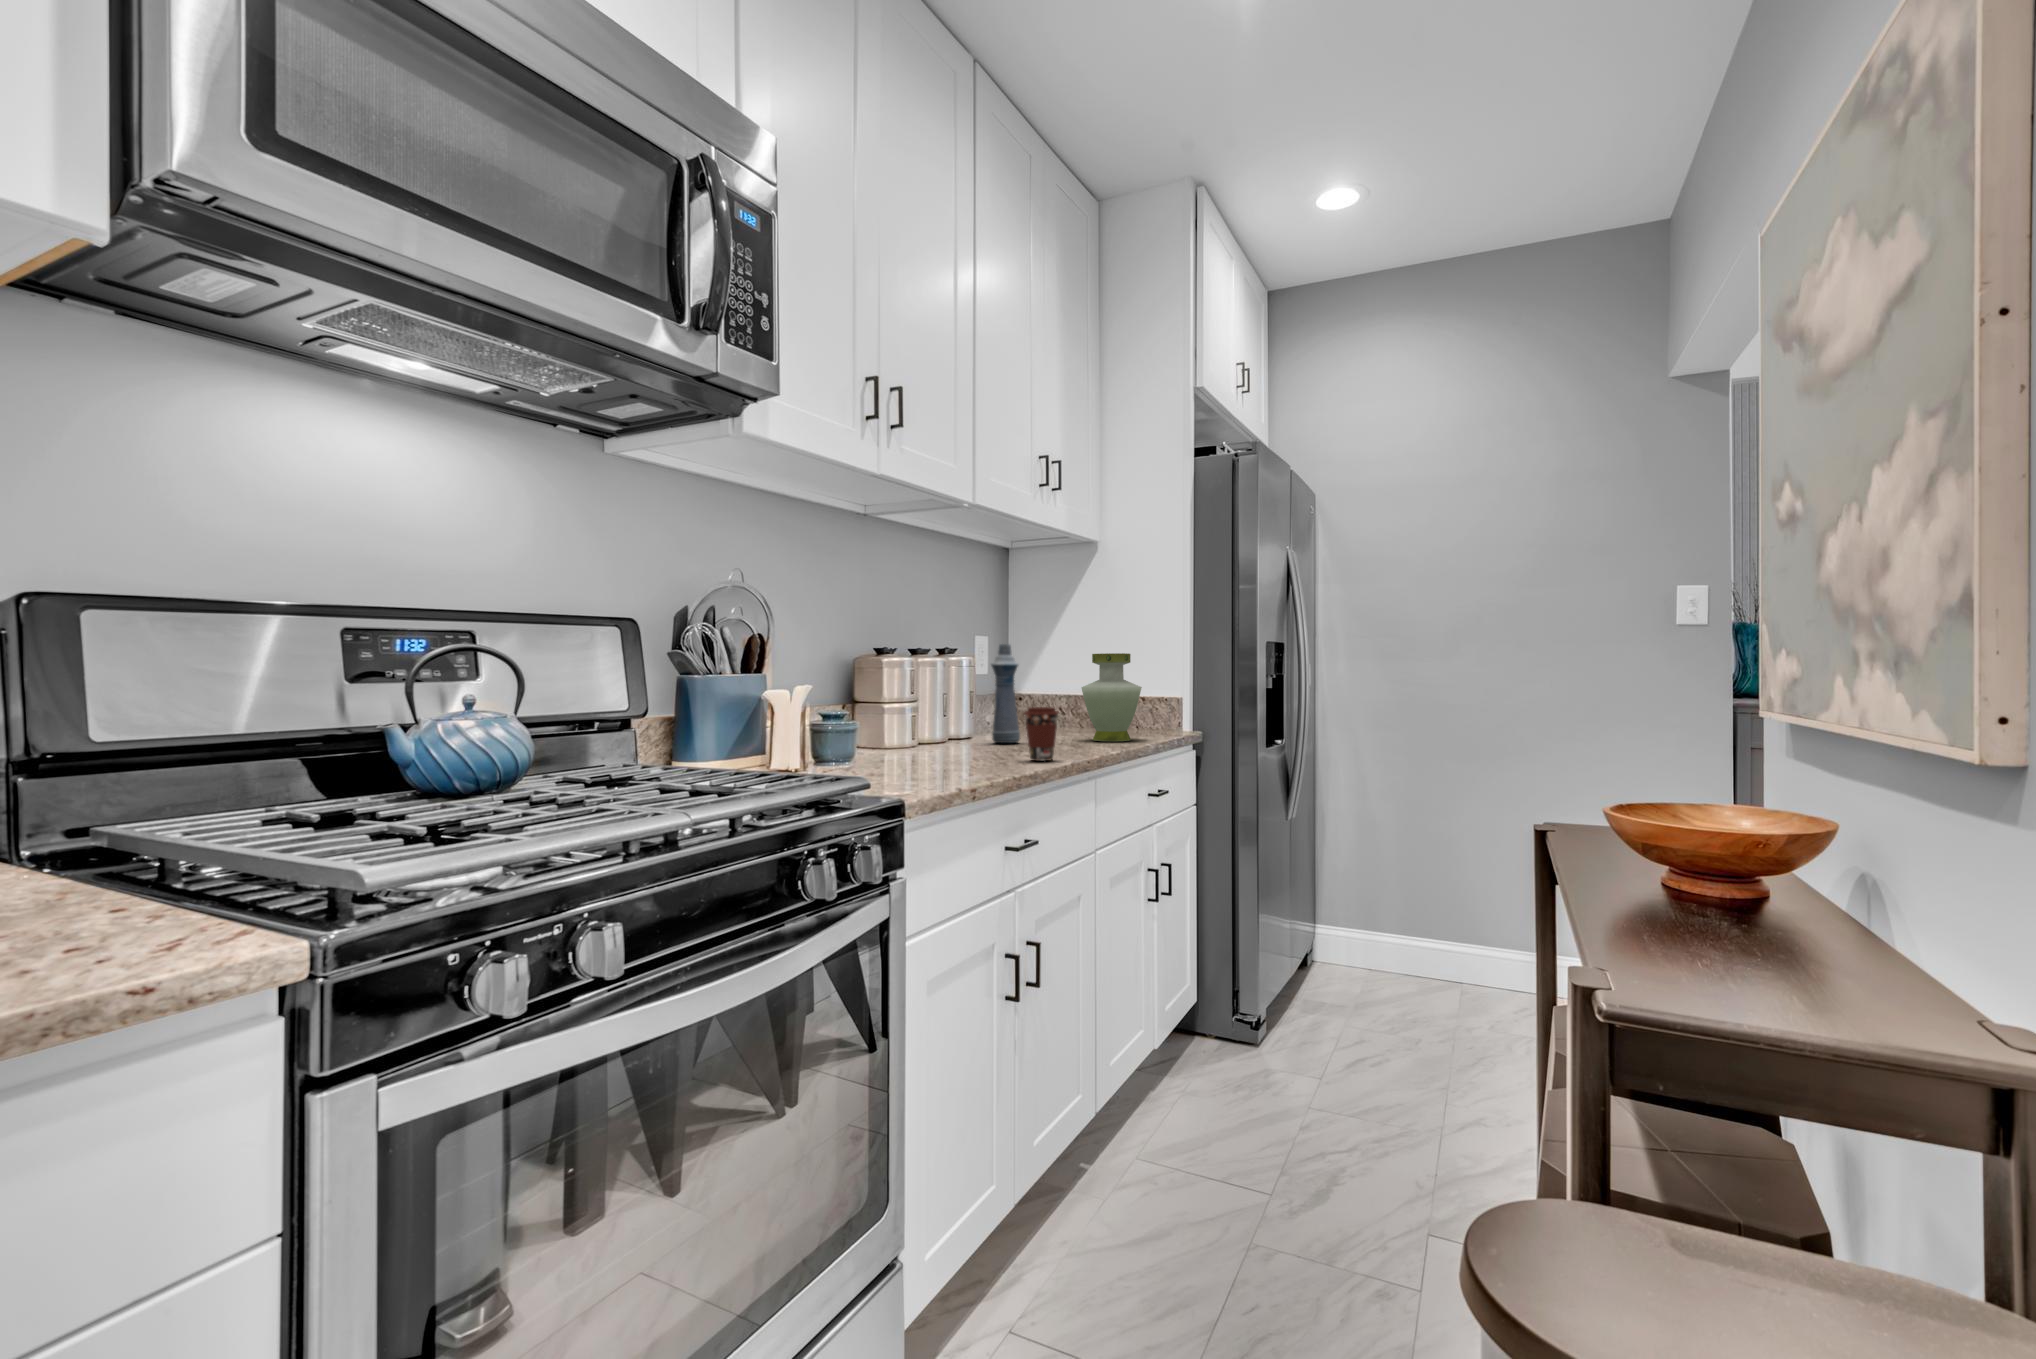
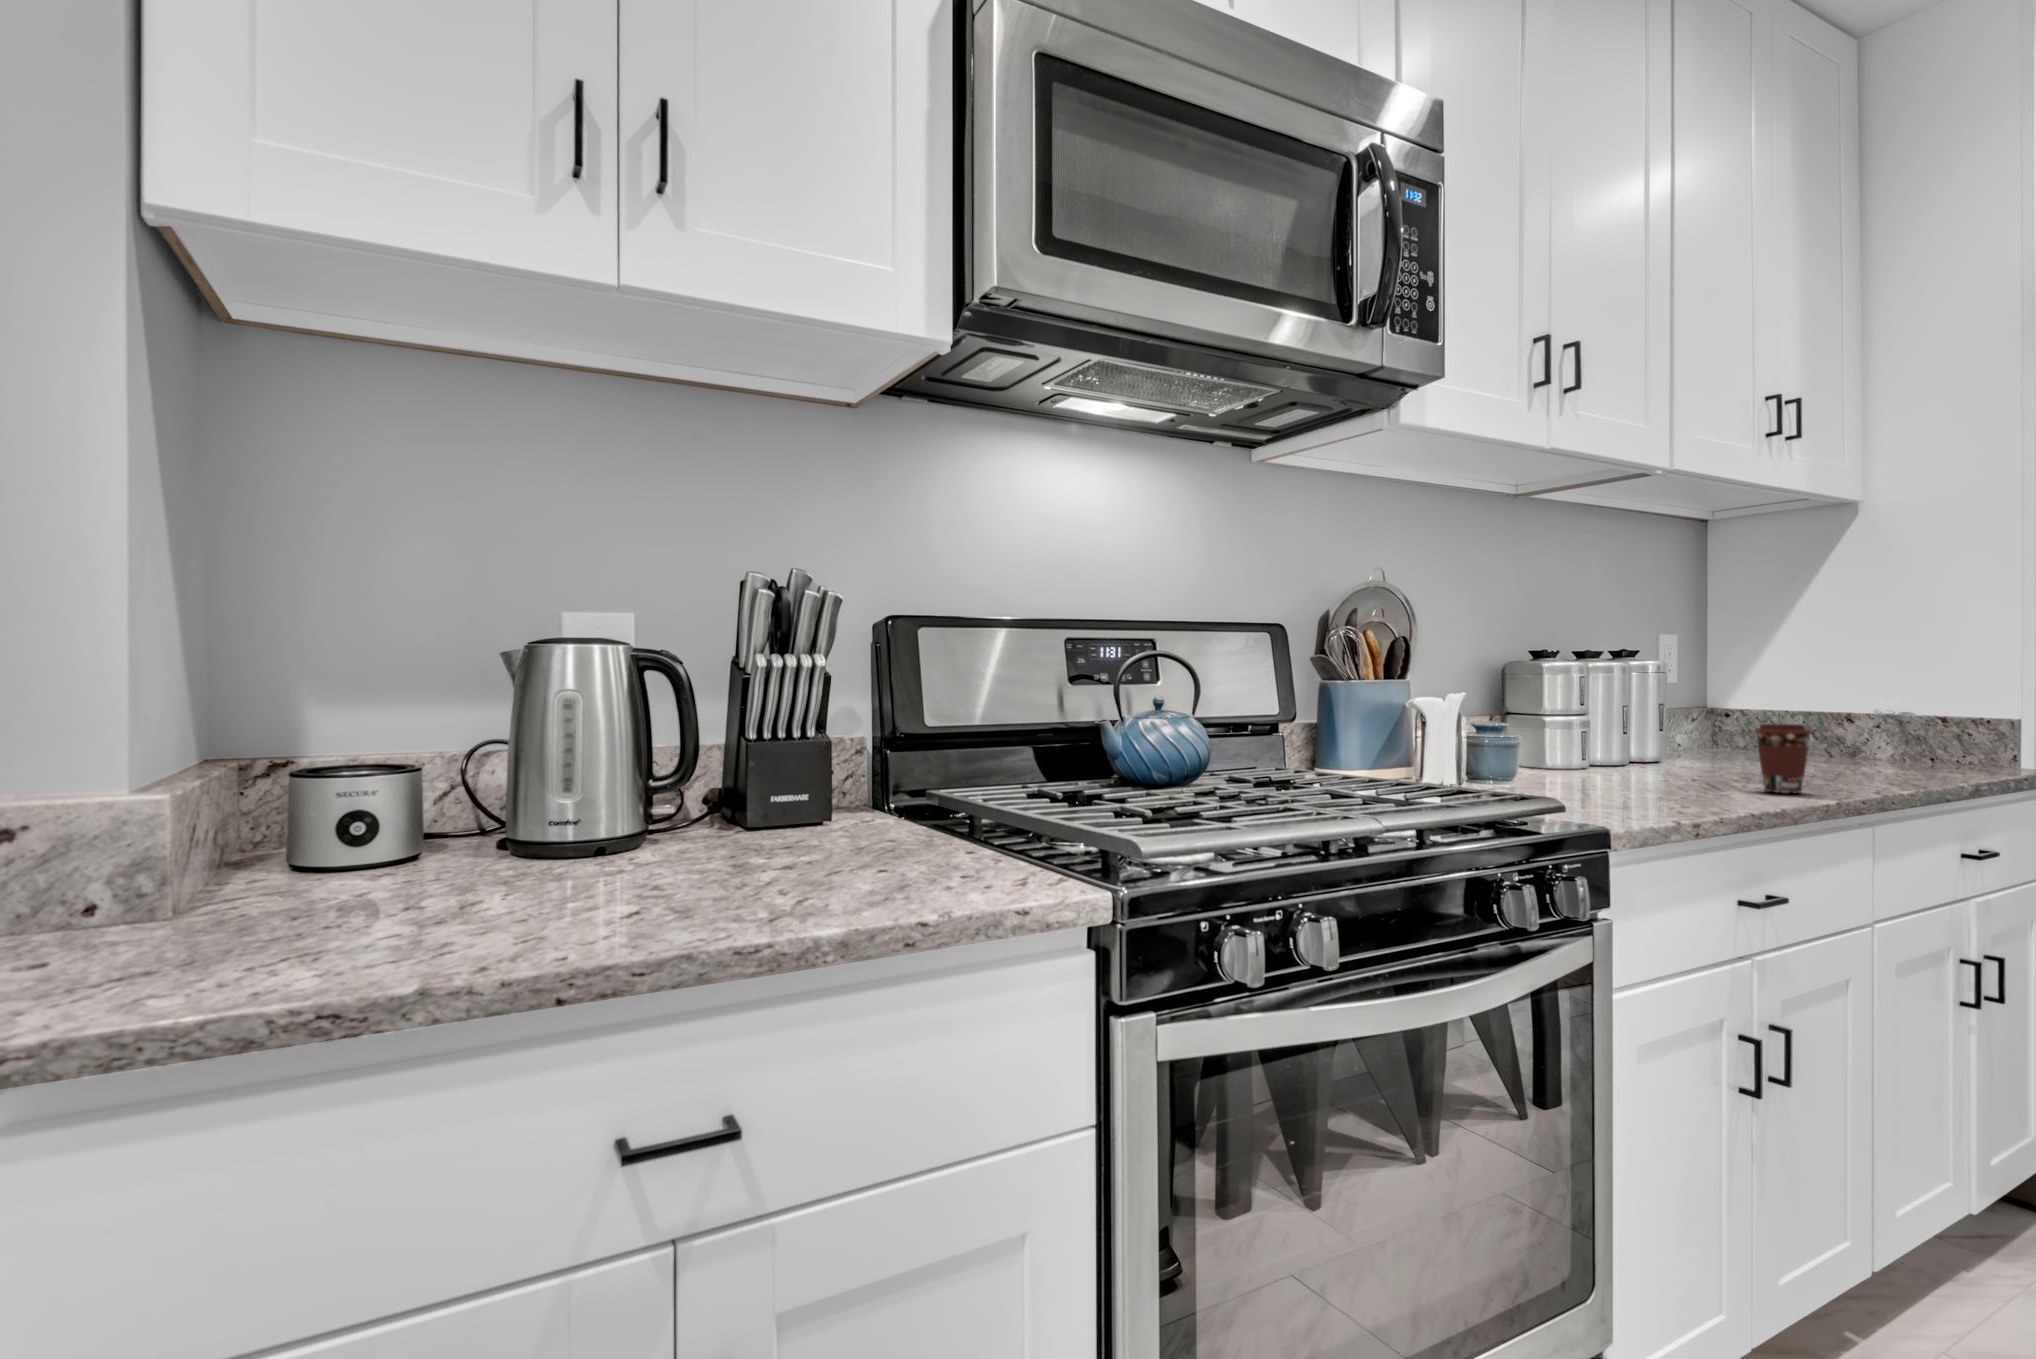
bottle: present [991,644,1020,743] -> none [1688,644,1734,769]
vase: present [1082,653,1142,741] -> none [1833,654,1942,775]

